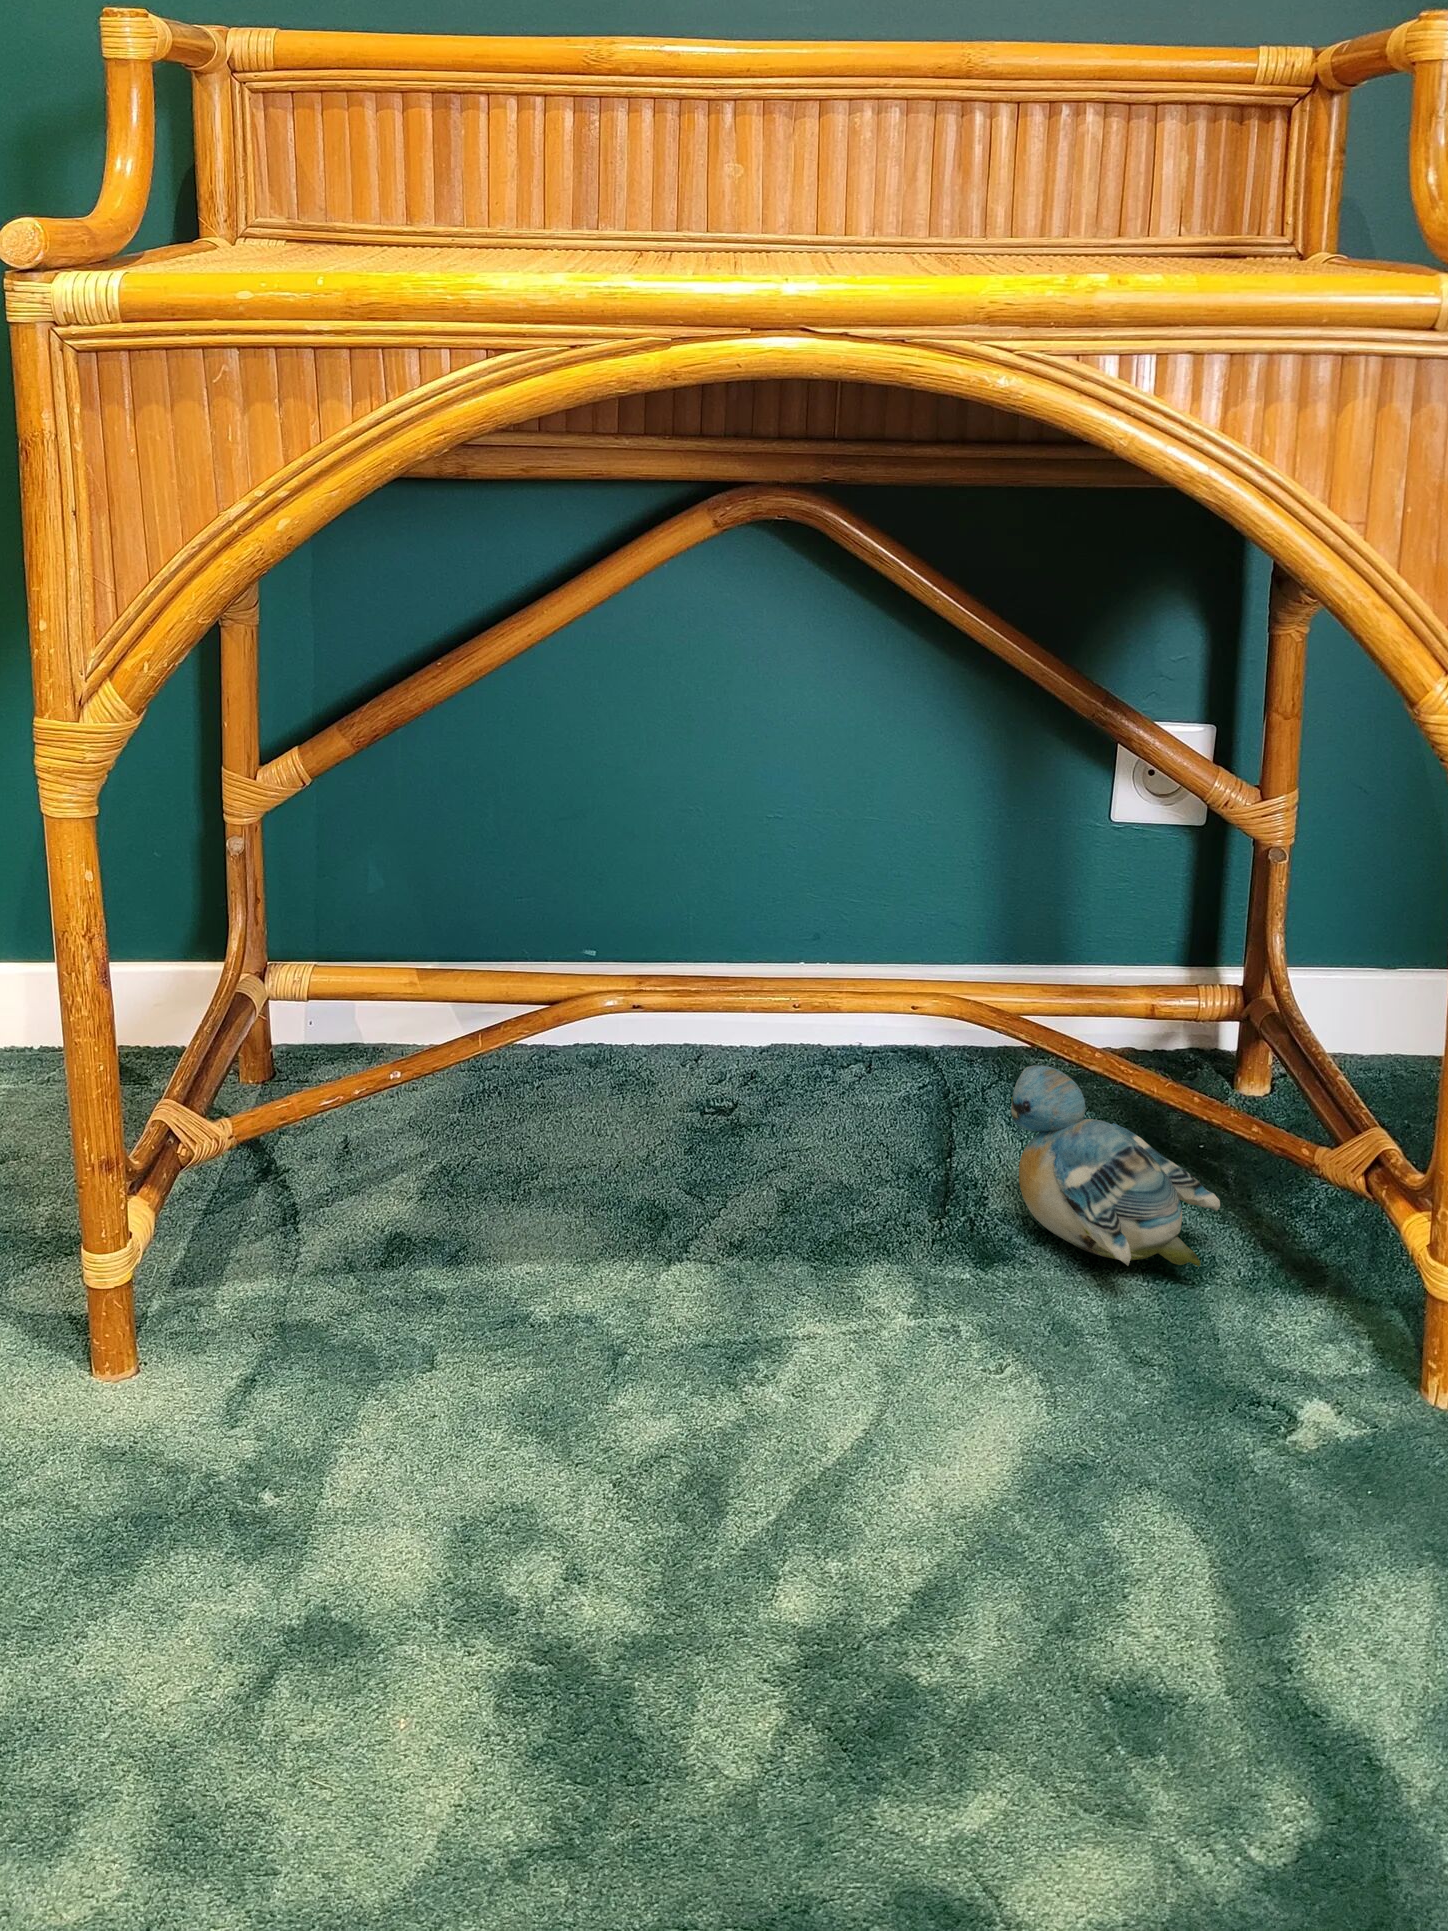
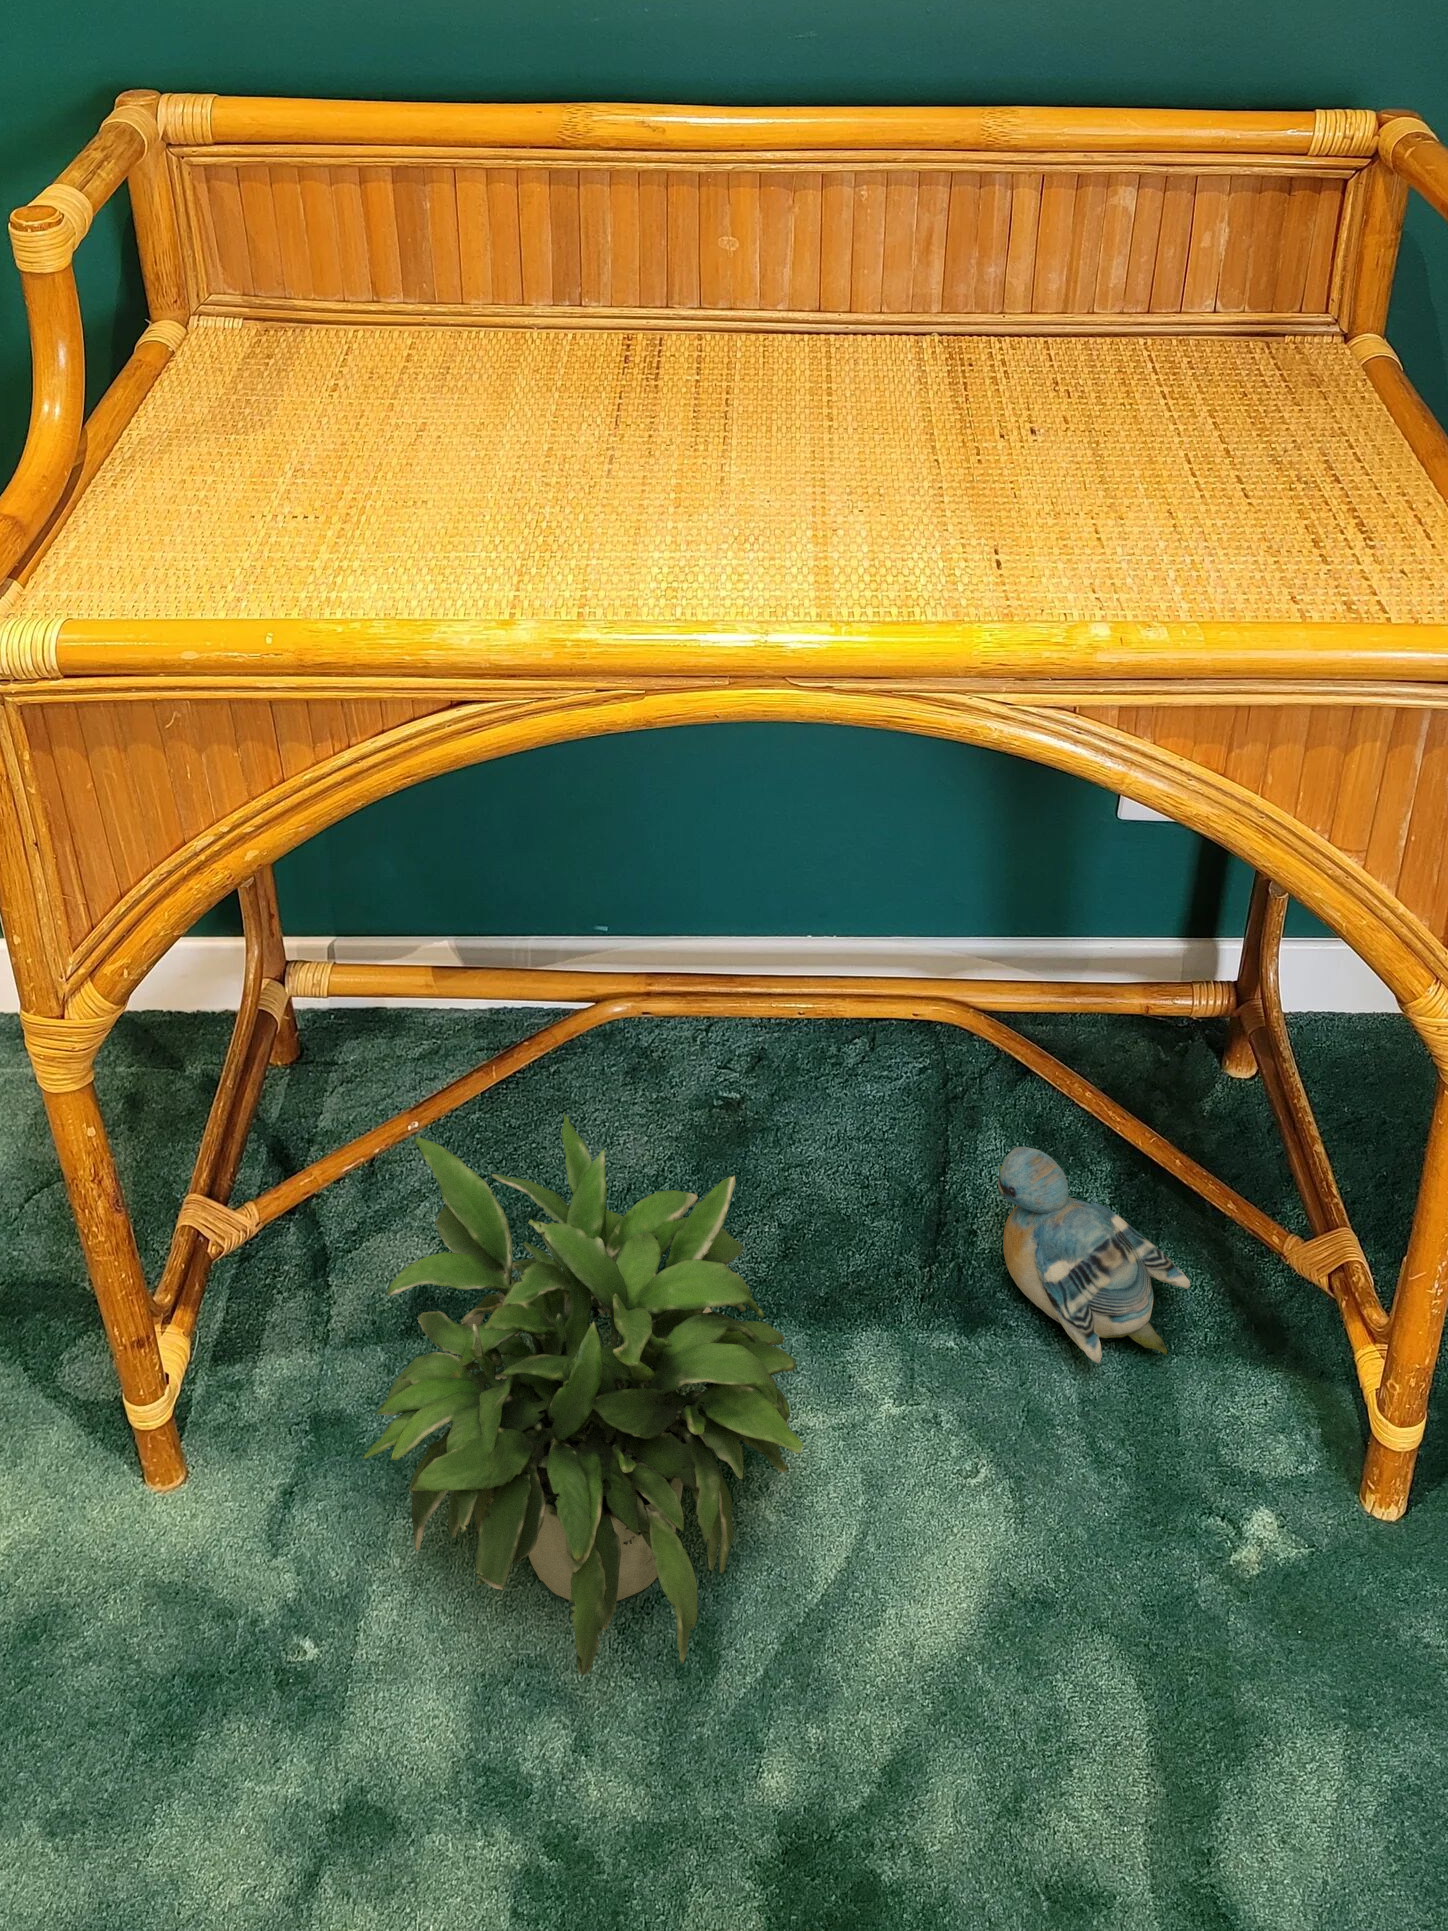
potted plant: none [346,931,820,1464] -> present [363,1114,803,1675]

